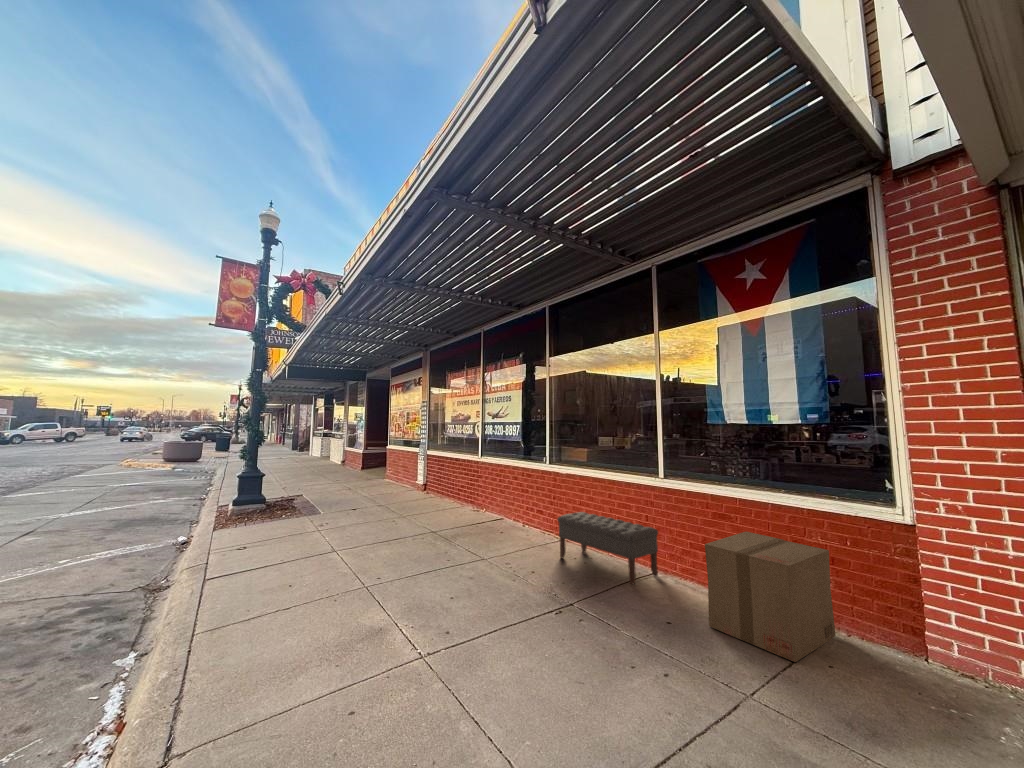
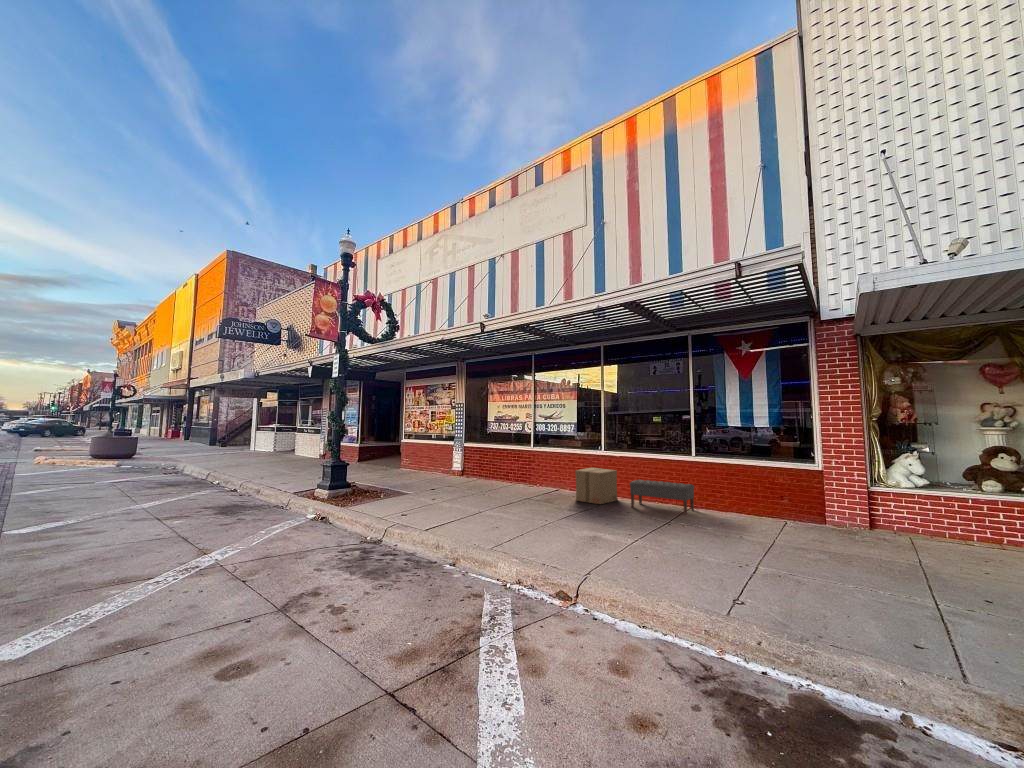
cardboard box: present [705,532,836,662] -> present [575,468,617,504]

